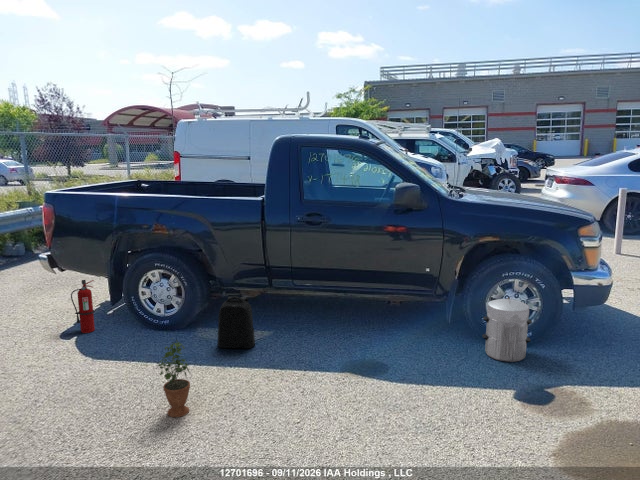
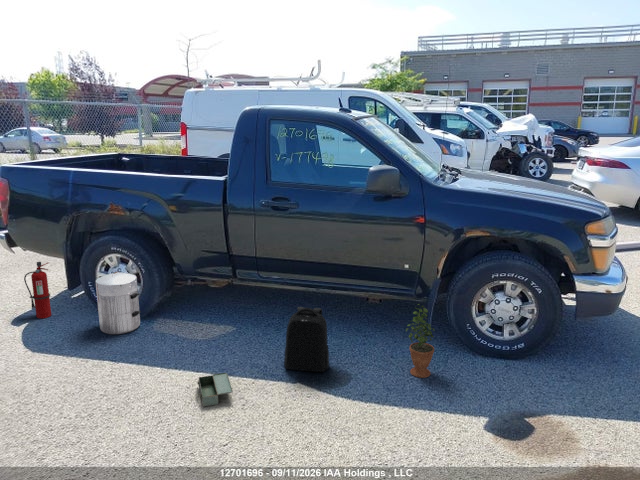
backpack: present [217,296,255,348] -> present [284,307,329,372]
waste bin: present [482,298,532,362] -> present [95,272,141,334]
potted plant: present [158,340,190,417] -> present [406,304,435,378]
toolbox: none [258,367,293,395] -> present [197,373,233,407]

